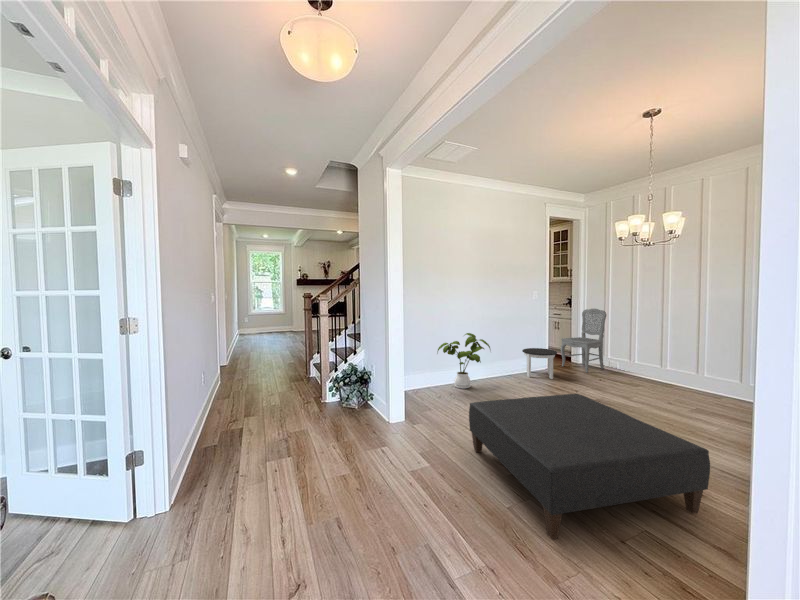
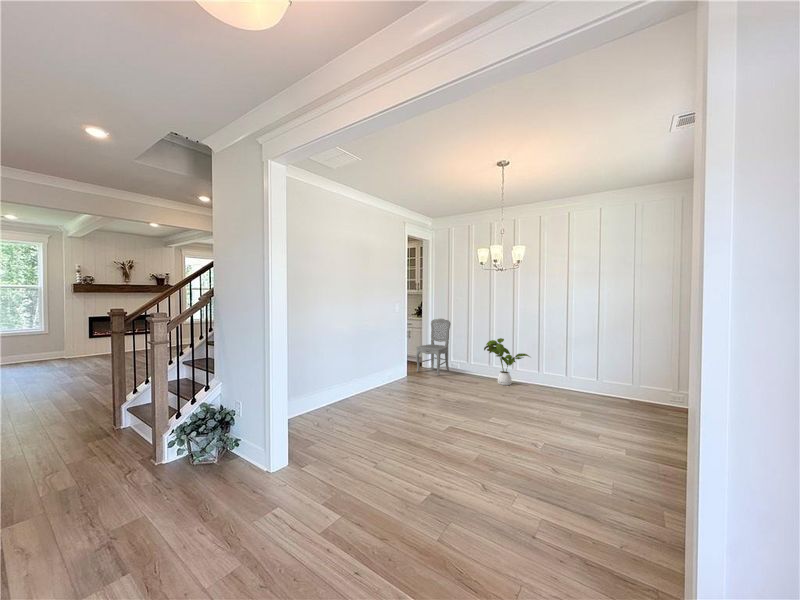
house plant: present [437,333,490,389] -> present [484,338,530,385]
round table: present [522,348,557,379] -> none [388,358,418,387]
ottoman: present [469,394,710,539] -> none [375,403,578,565]

